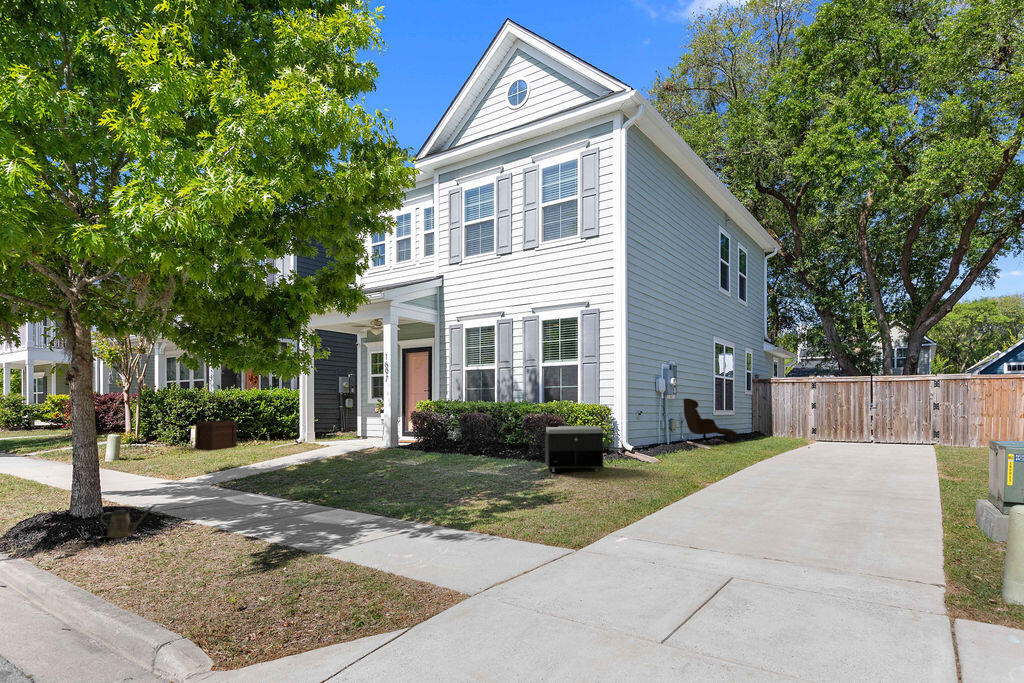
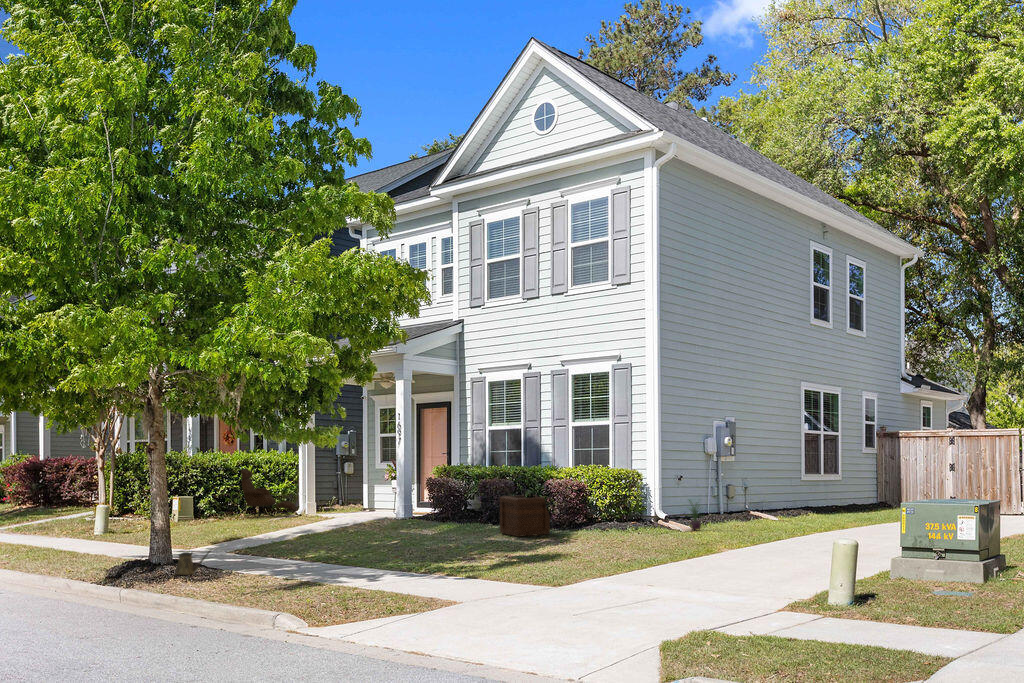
lounge chair: present [683,398,738,445] -> present [241,469,296,518]
wooden crate: present [196,420,237,450] -> present [500,495,550,537]
storage bench: present [545,426,603,472] -> none [570,491,629,539]
decorative plant: none [638,432,671,460] -> present [687,500,701,531]

